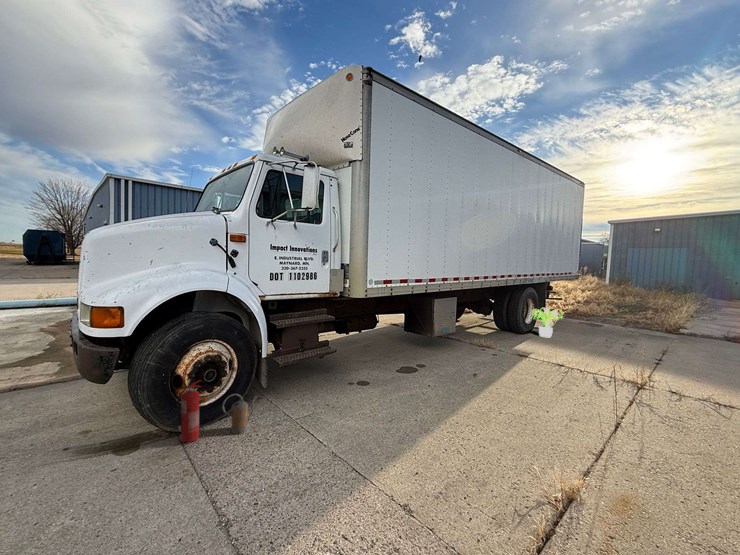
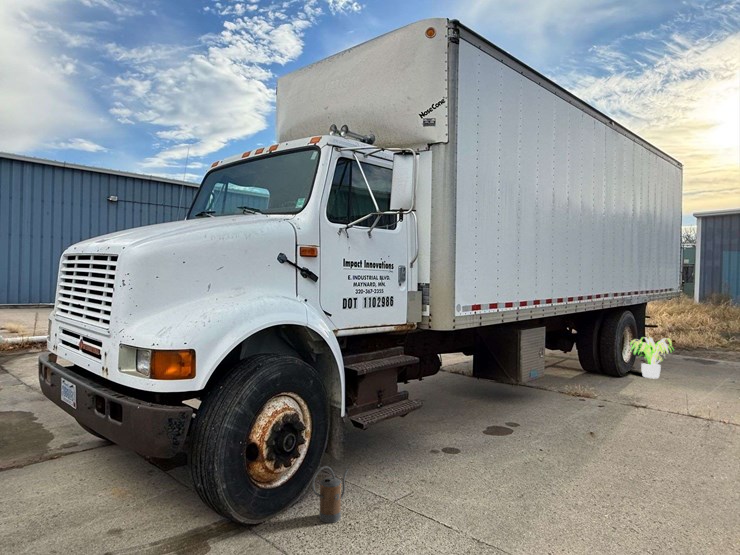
fire extinguisher: present [177,380,201,443] -> none [260,448,285,538]

